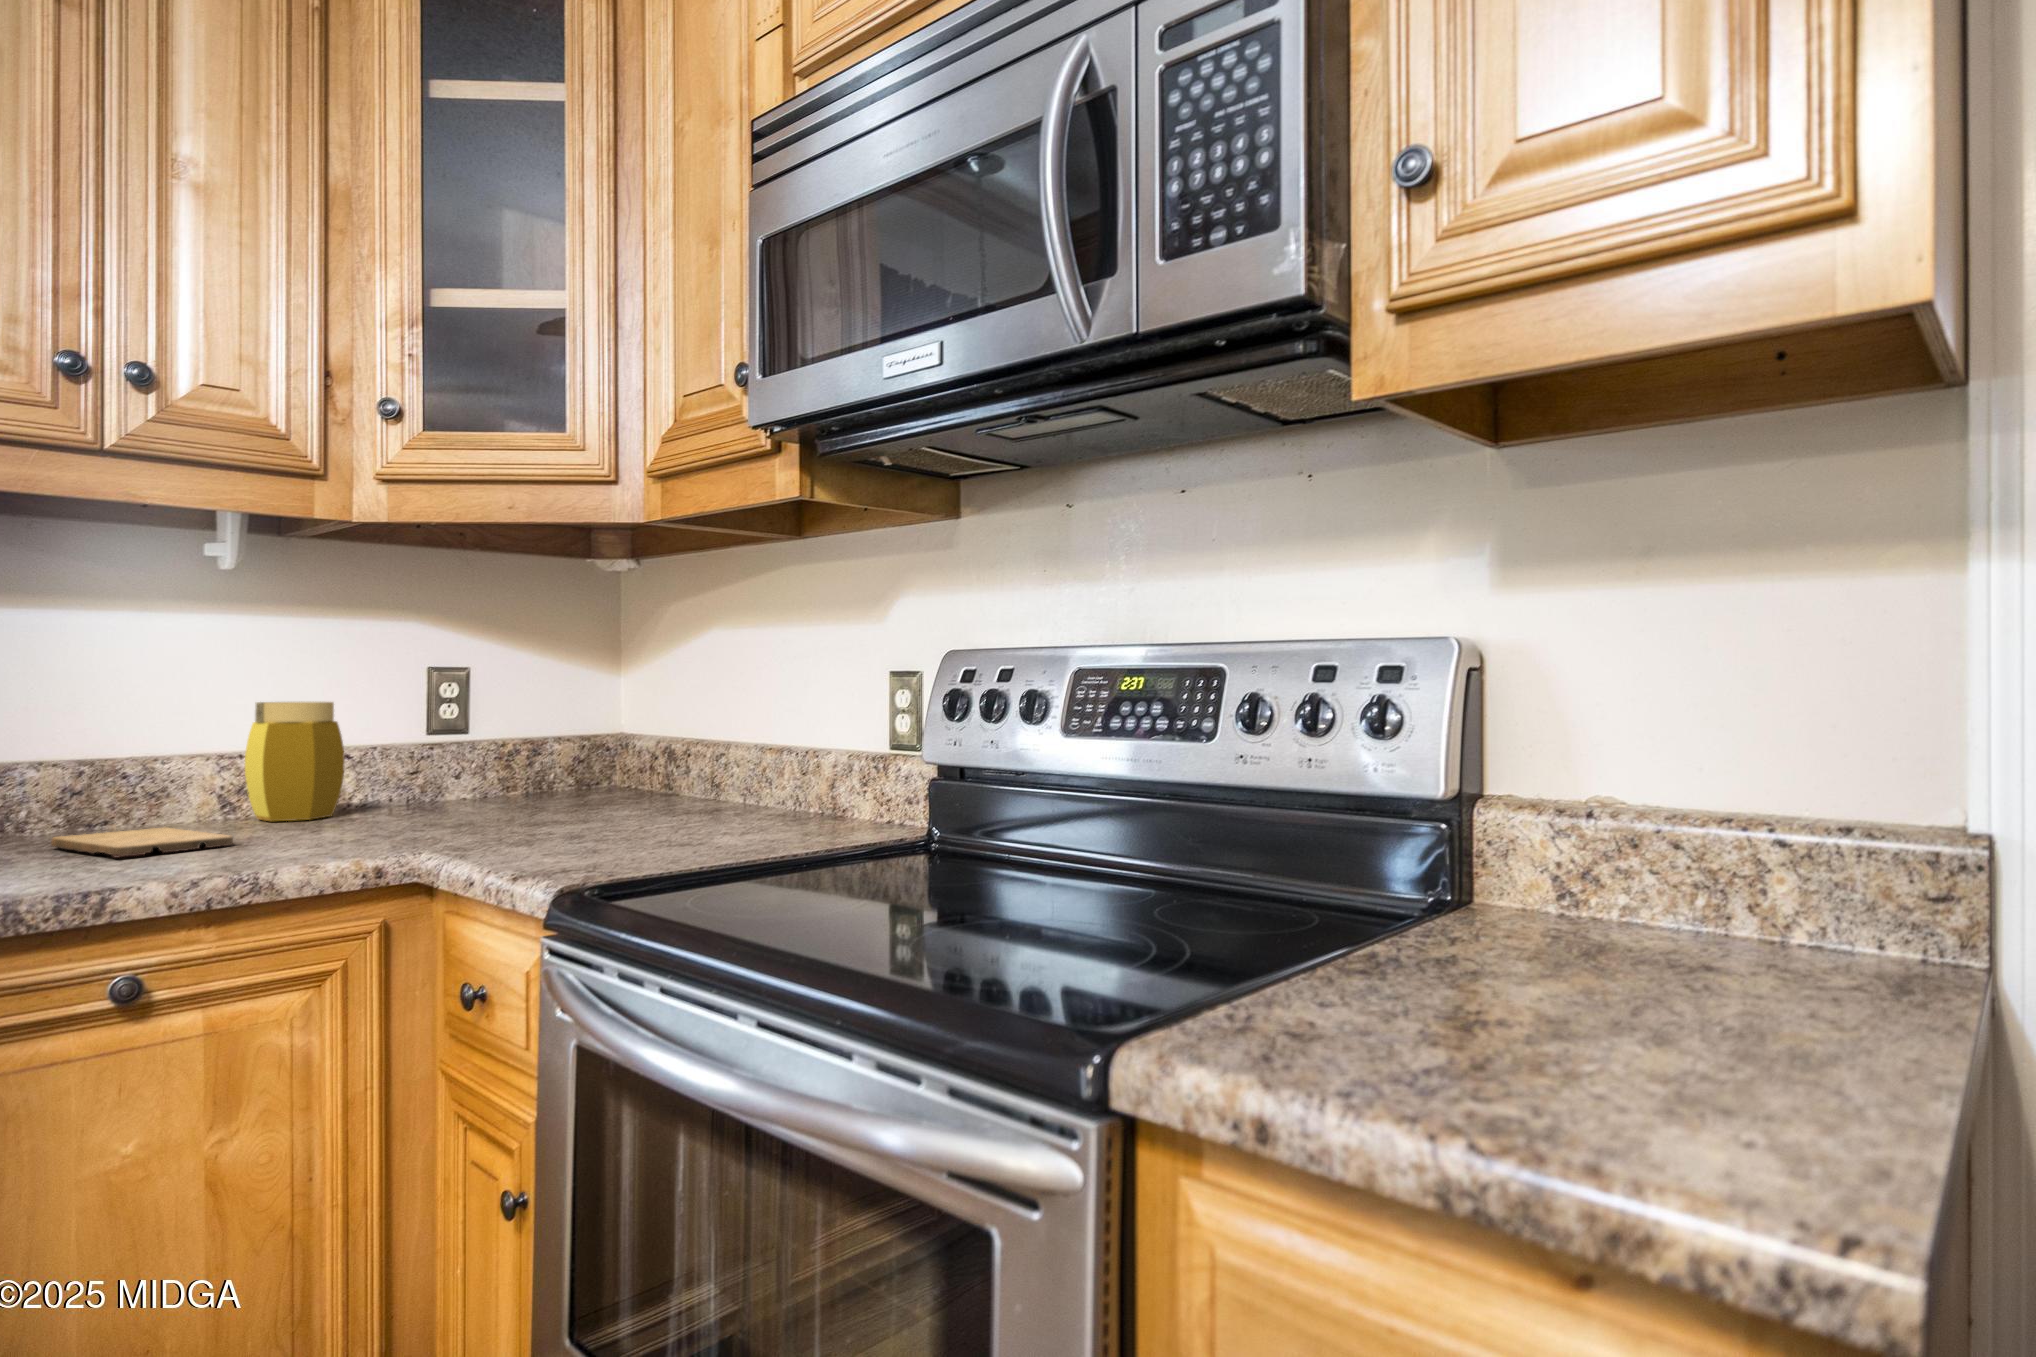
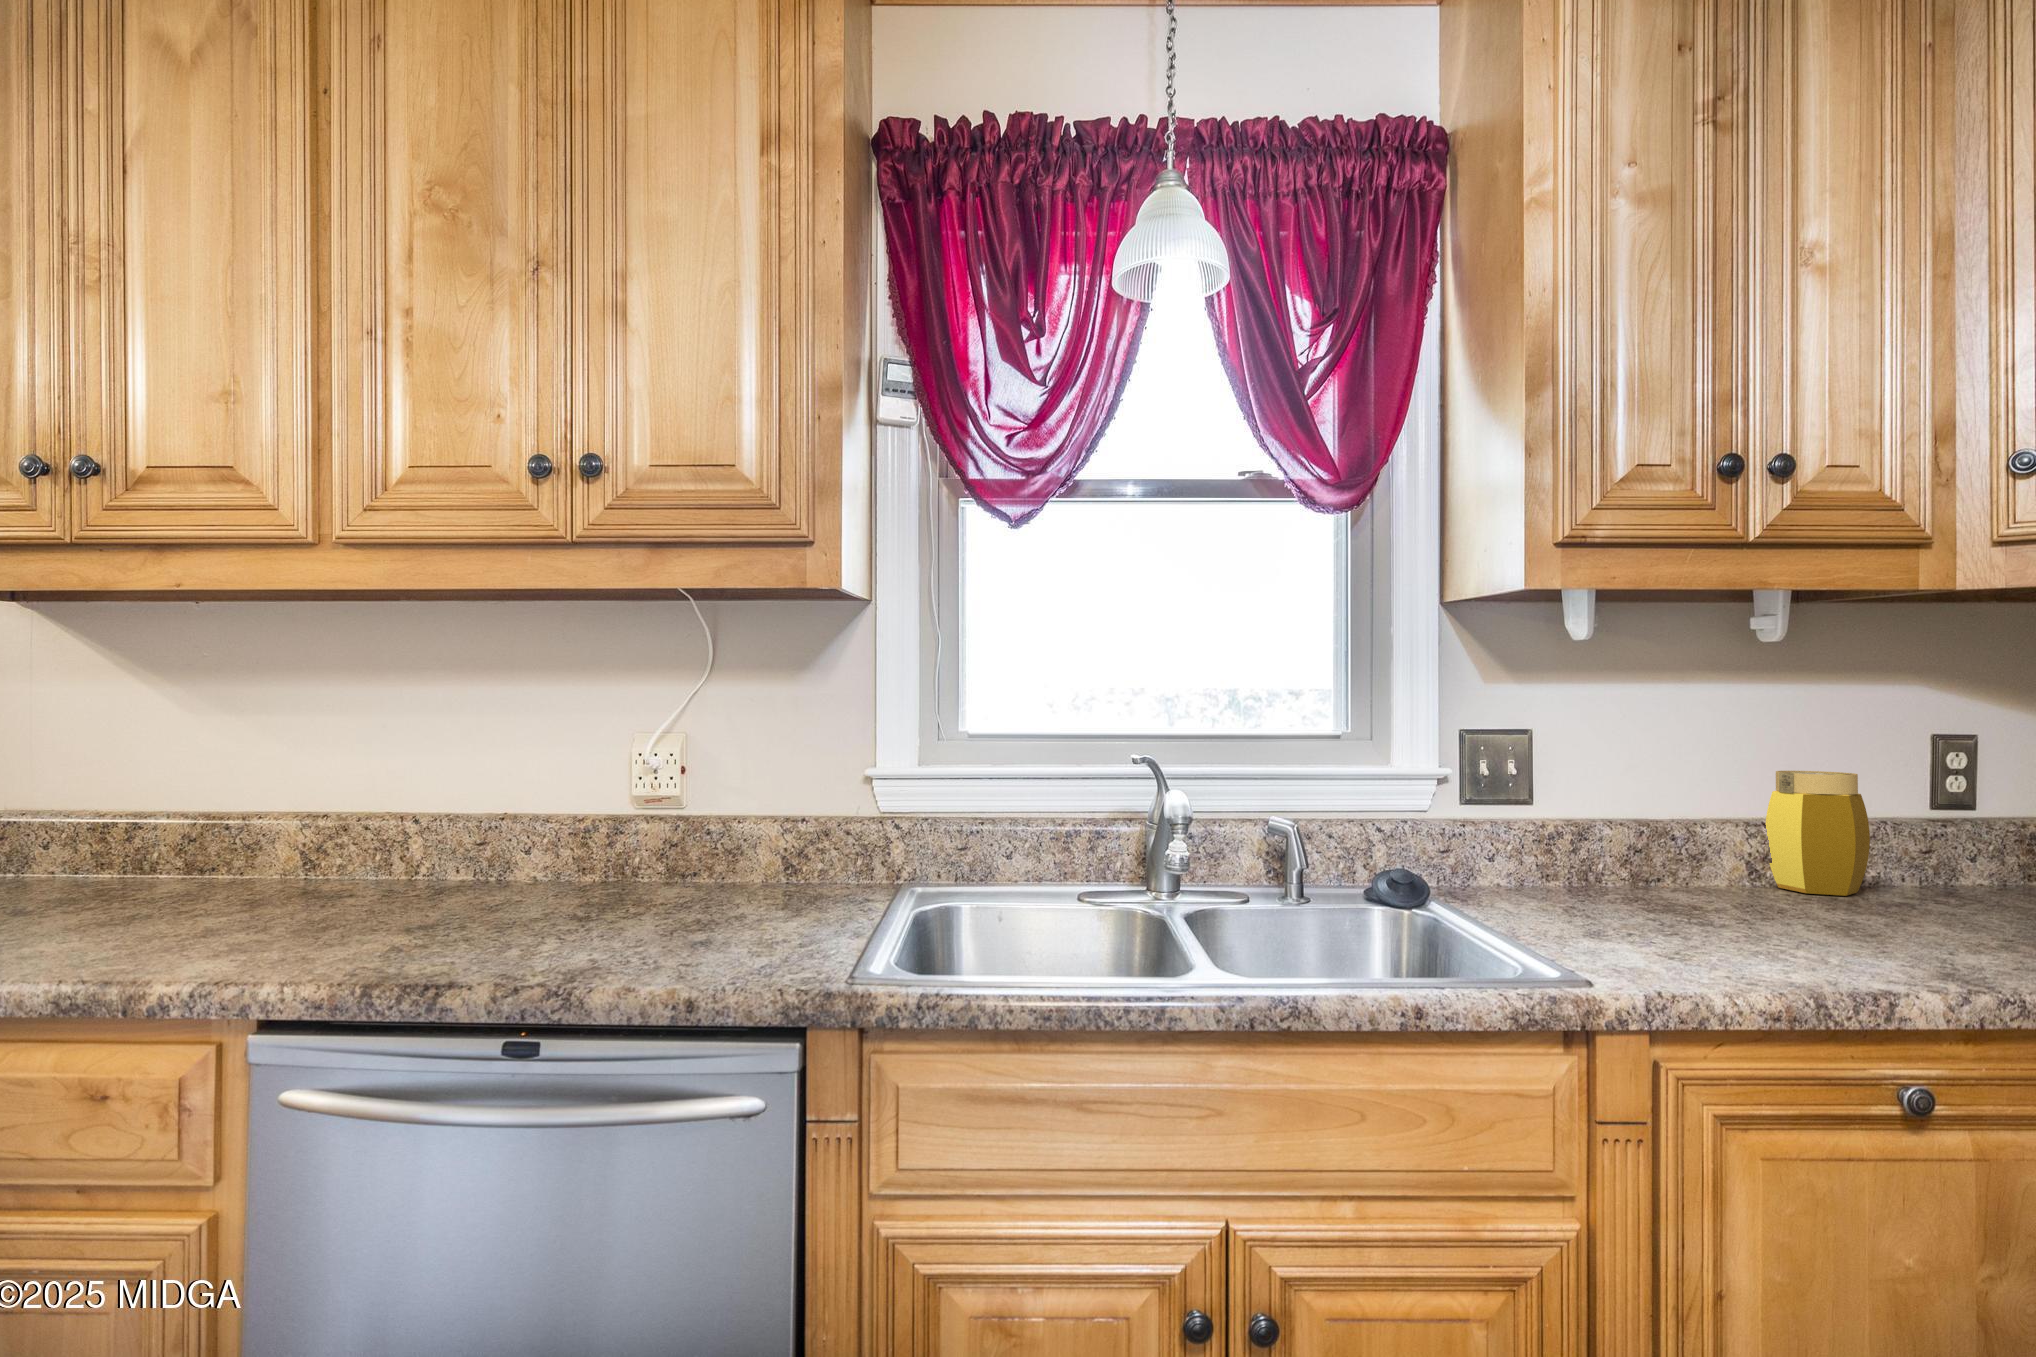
cutting board: present [51,827,233,858] -> none [1664,893,1859,930]

